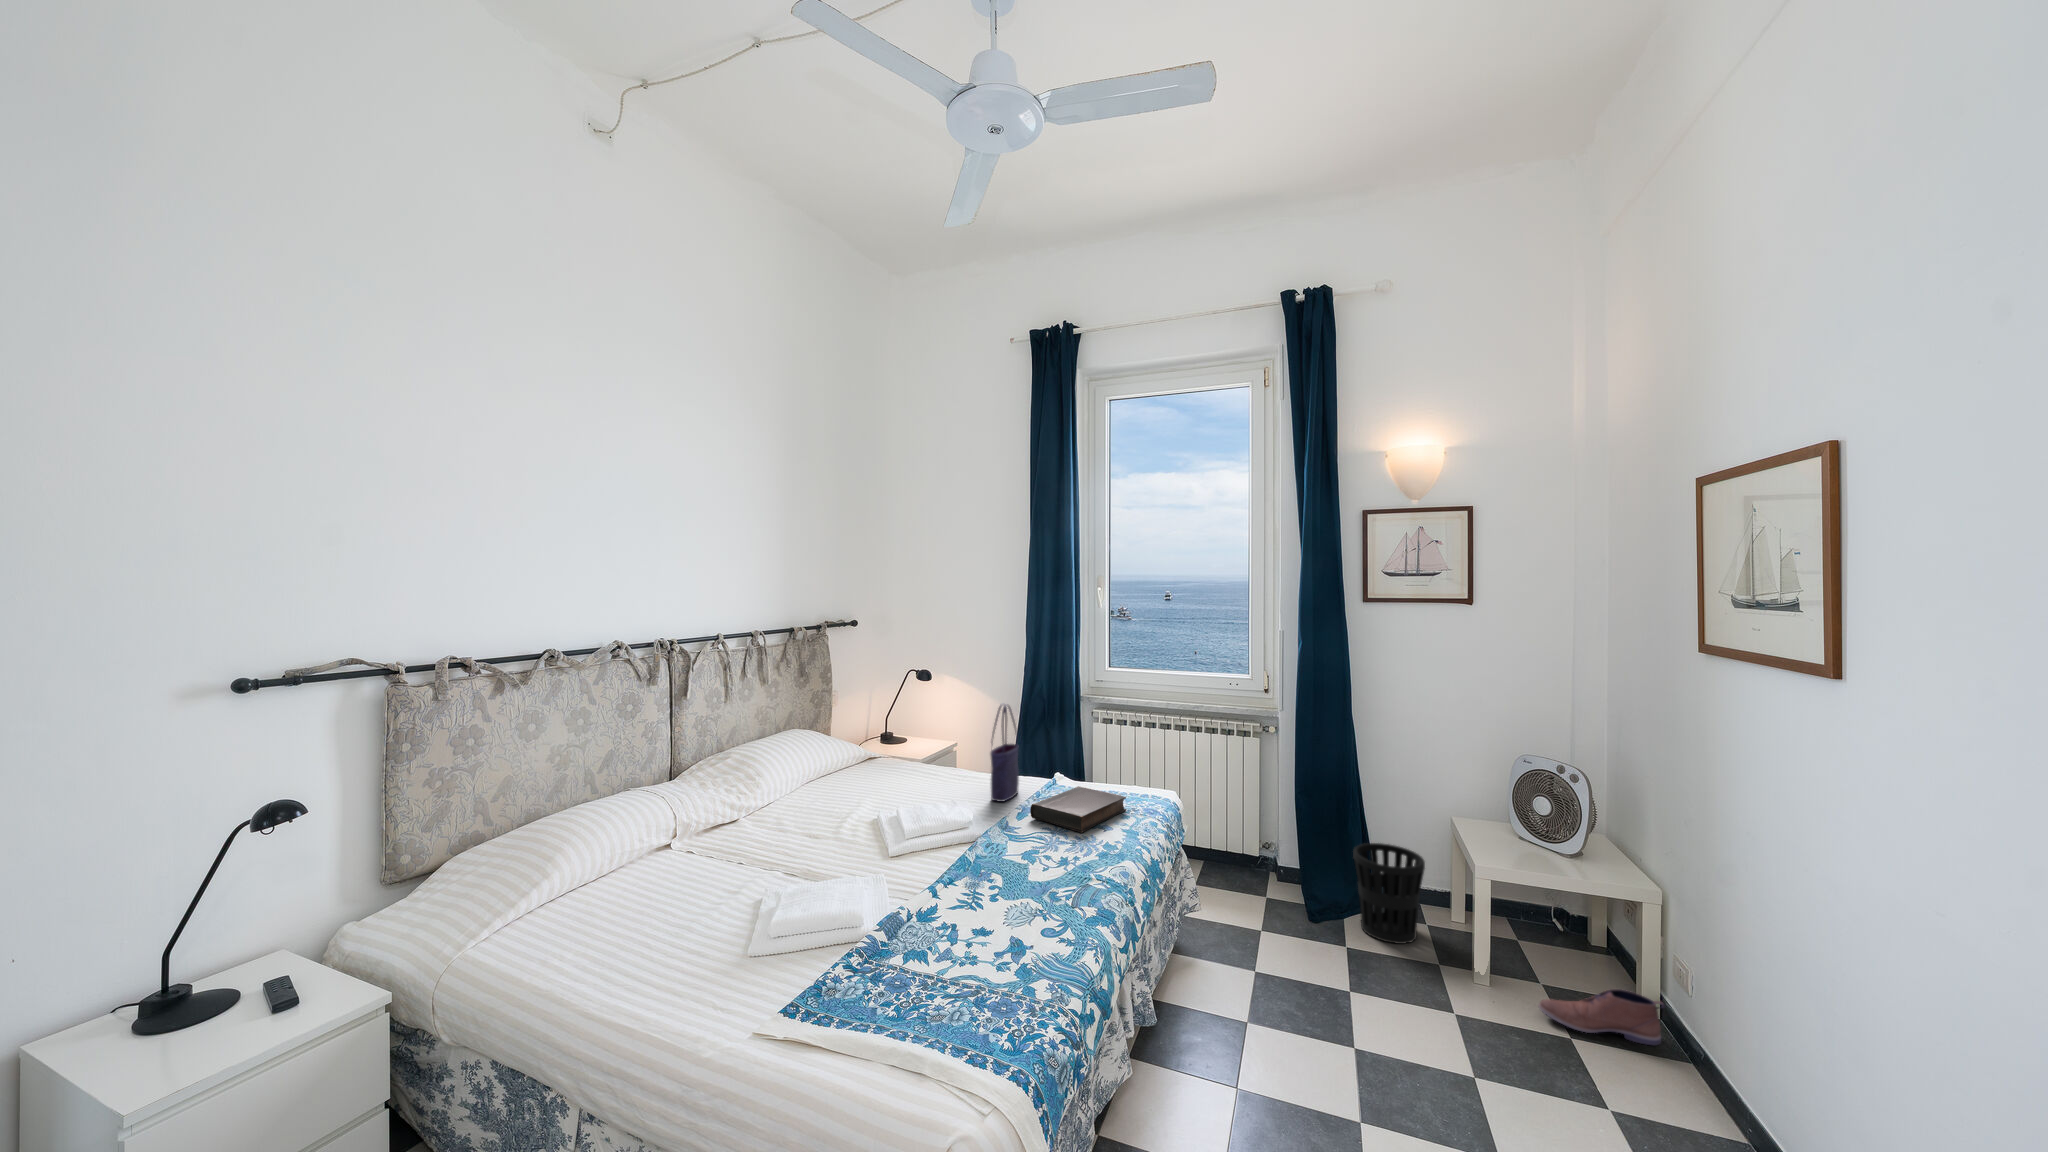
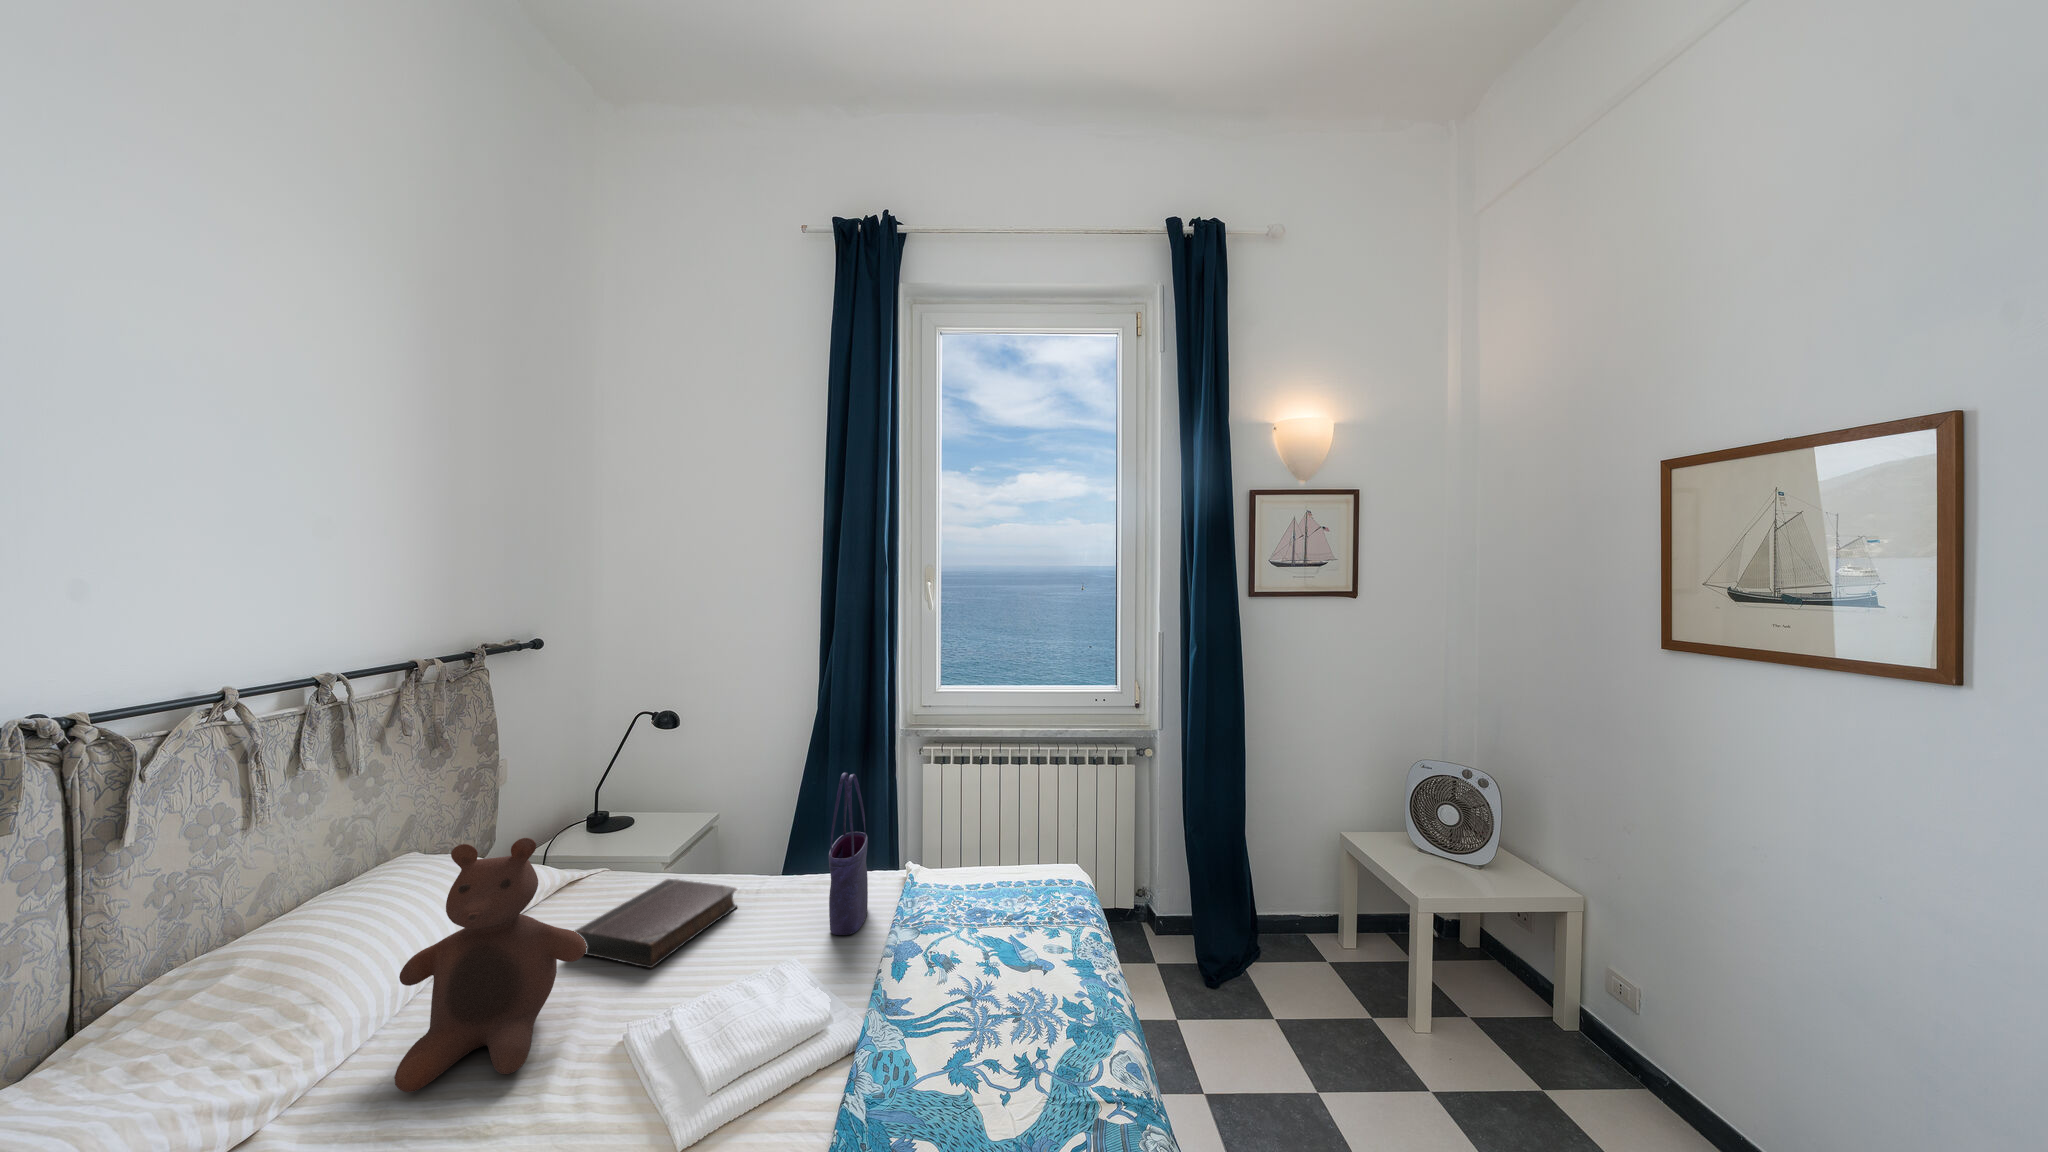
stuffed bear: none [778,713,860,824] -> present [395,838,587,1092]
book: present [1030,786,1126,833] -> present [575,879,737,968]
wastebasket: present [1353,843,1425,944] -> none [1261,879,1342,1001]
shoe: present [1539,989,1665,1045] -> none [1501,1021,1618,1081]

